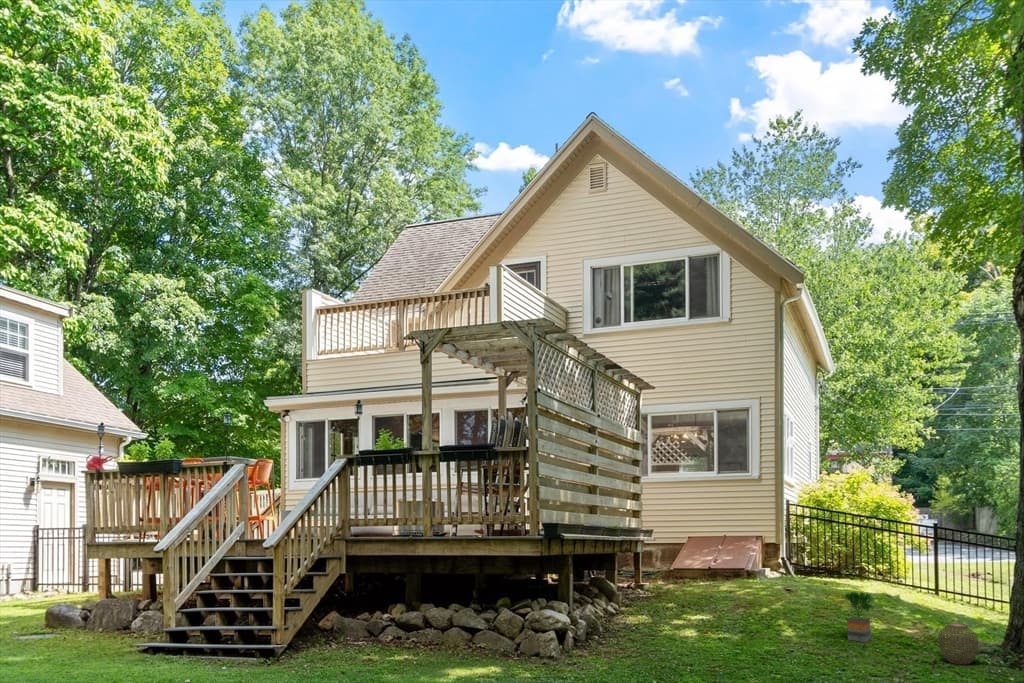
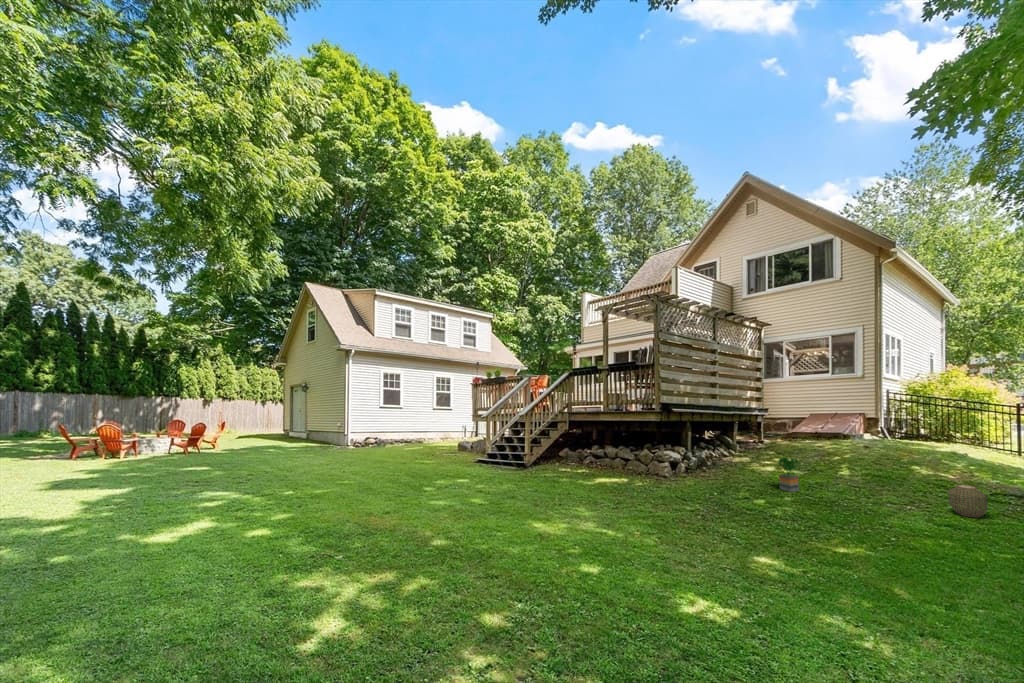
potted tree: present [845,591,874,642] -> present [778,457,800,492]

